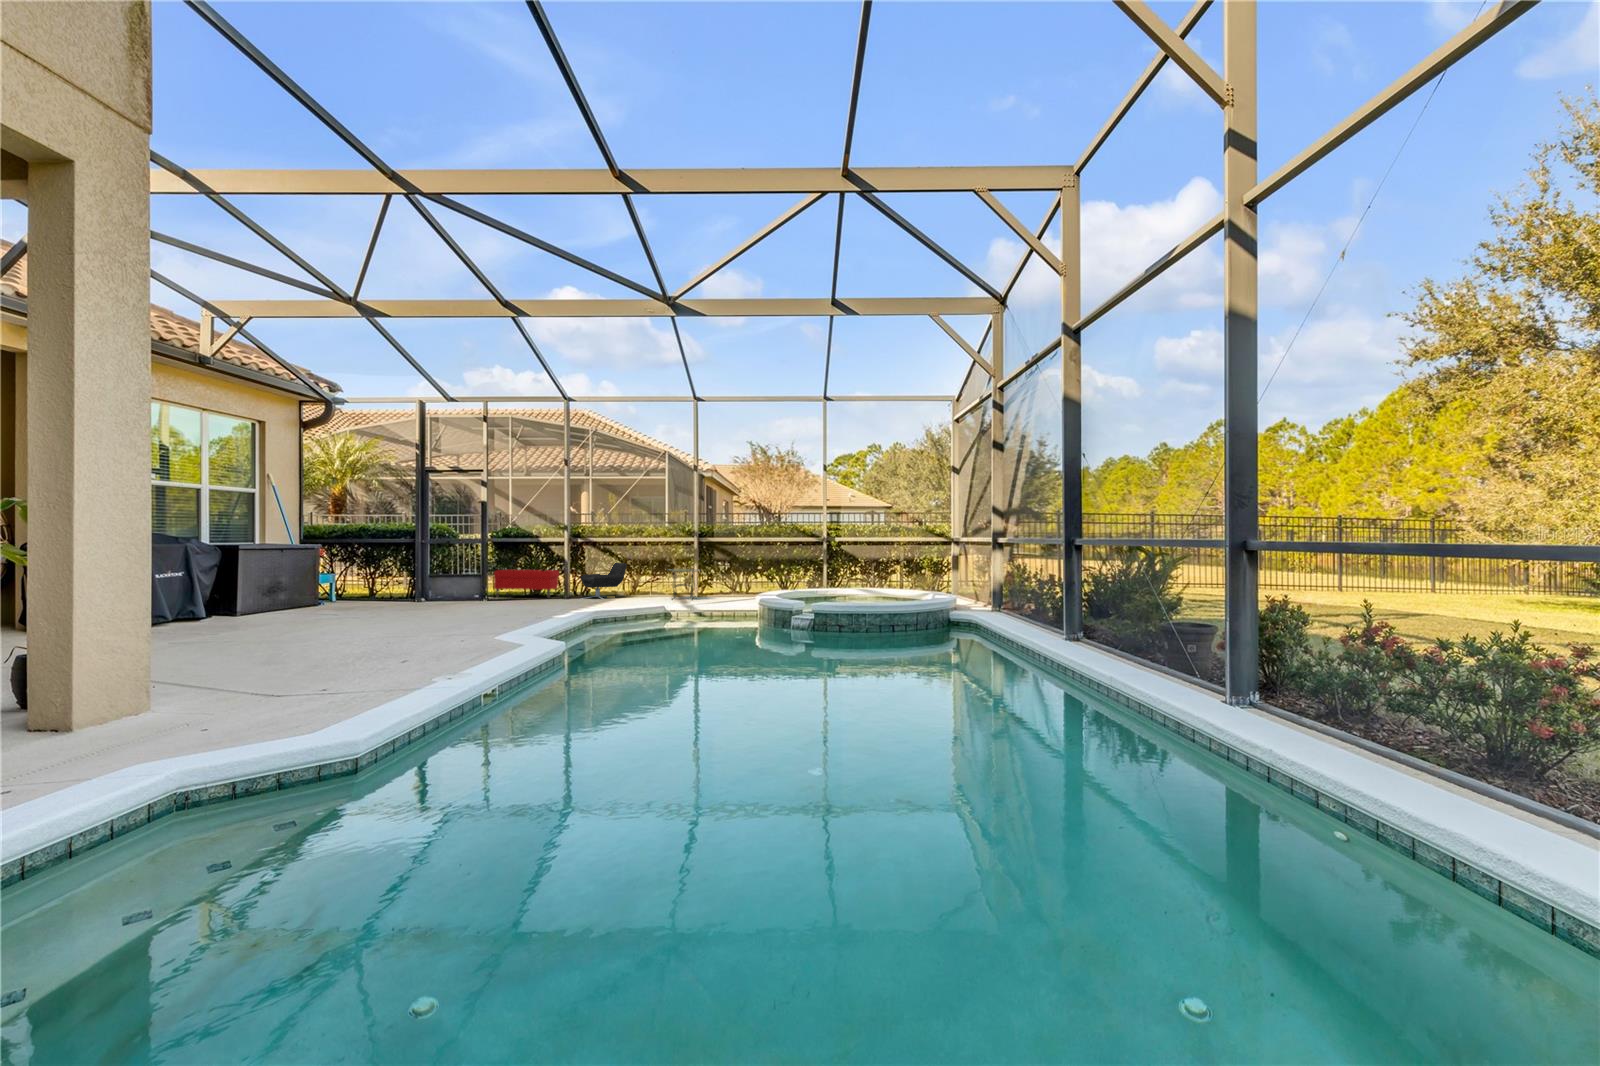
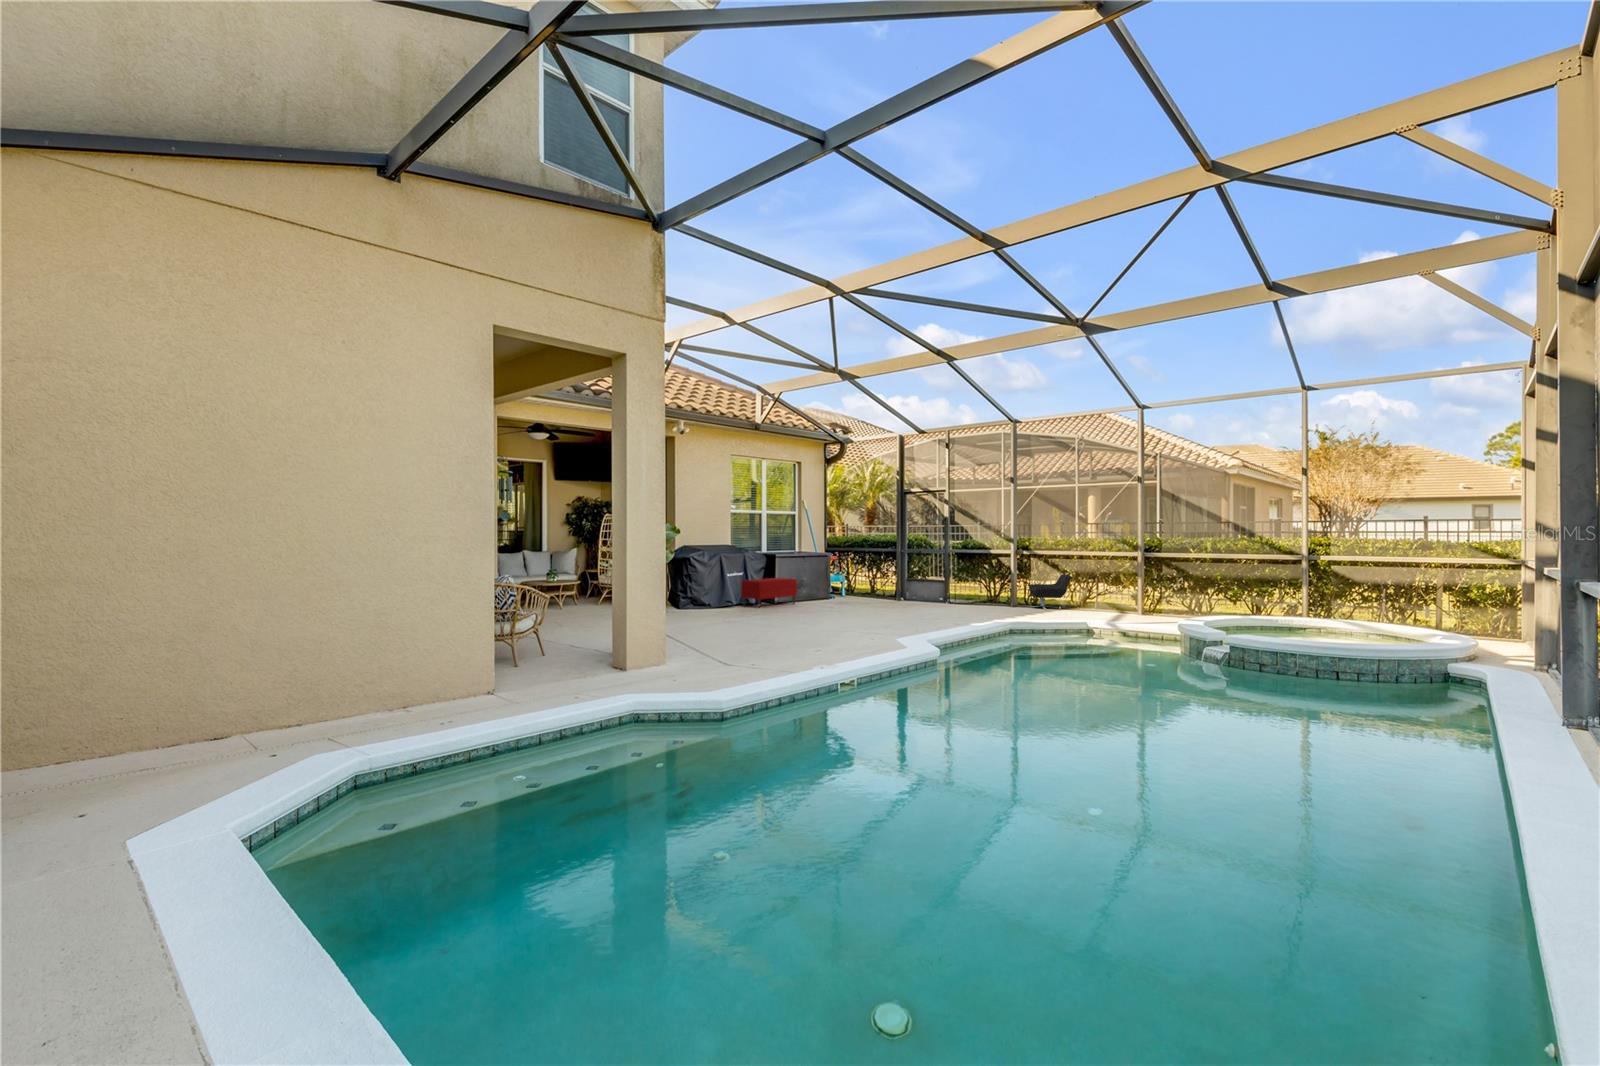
side table: present [671,569,696,598] -> none [1109,584,1147,617]
bench: present [494,570,559,598] -> present [741,578,797,607]

